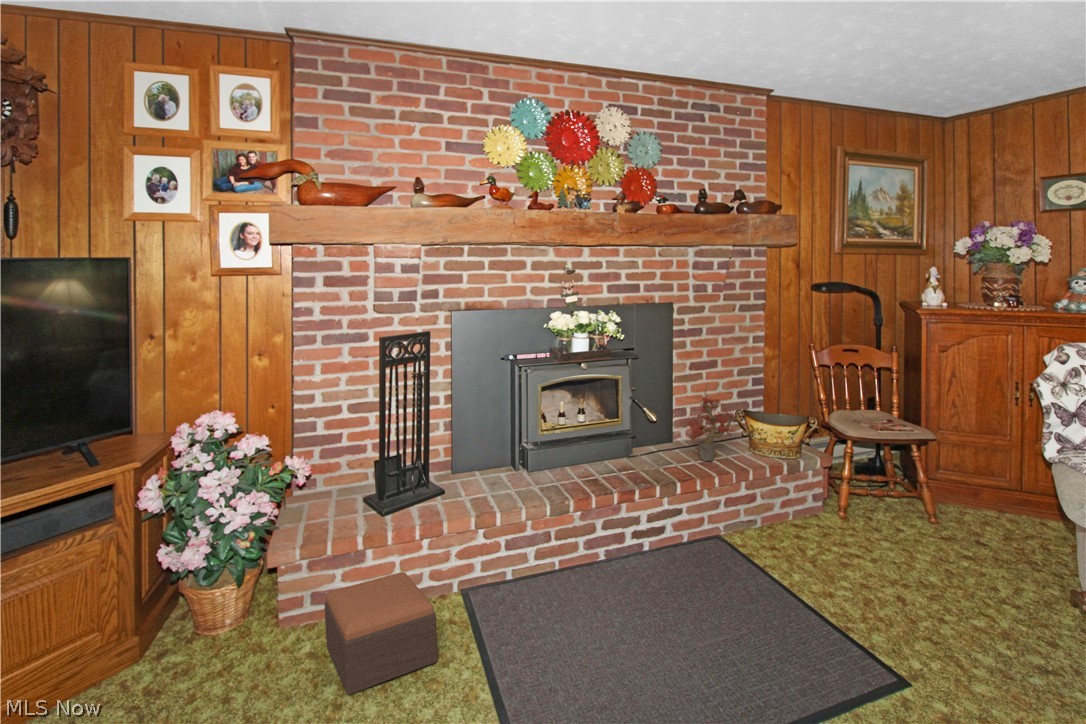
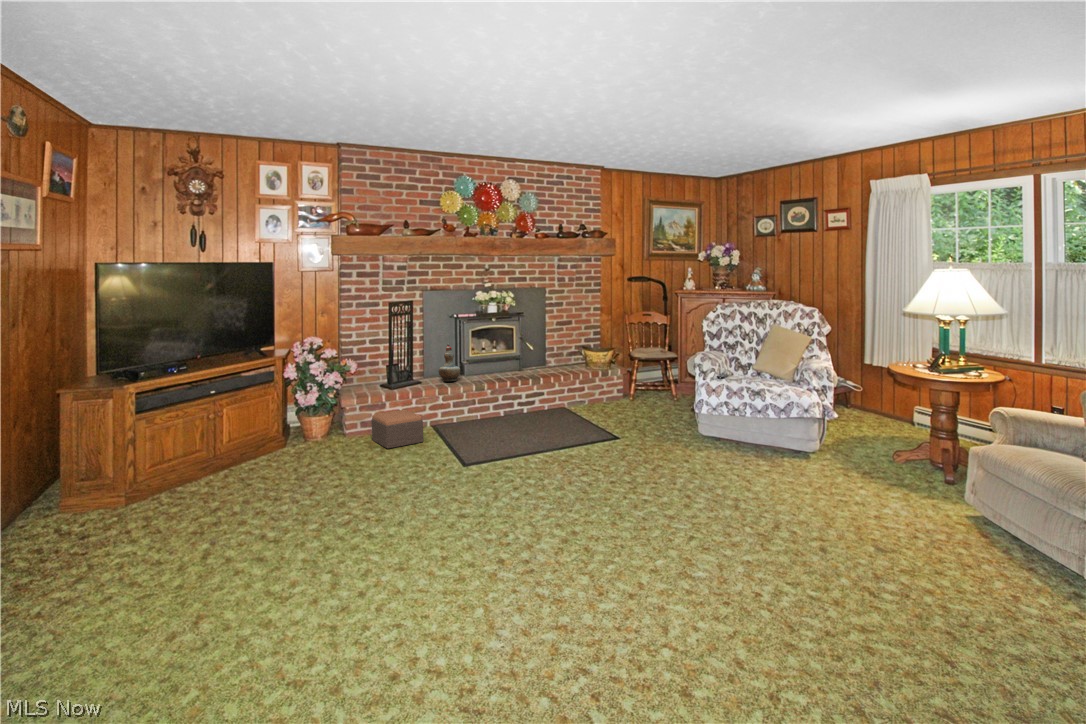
potted plant: present [687,390,737,461] -> none [548,330,578,372]
decorative vase: none [479,413,520,491] -> present [439,344,460,382]

